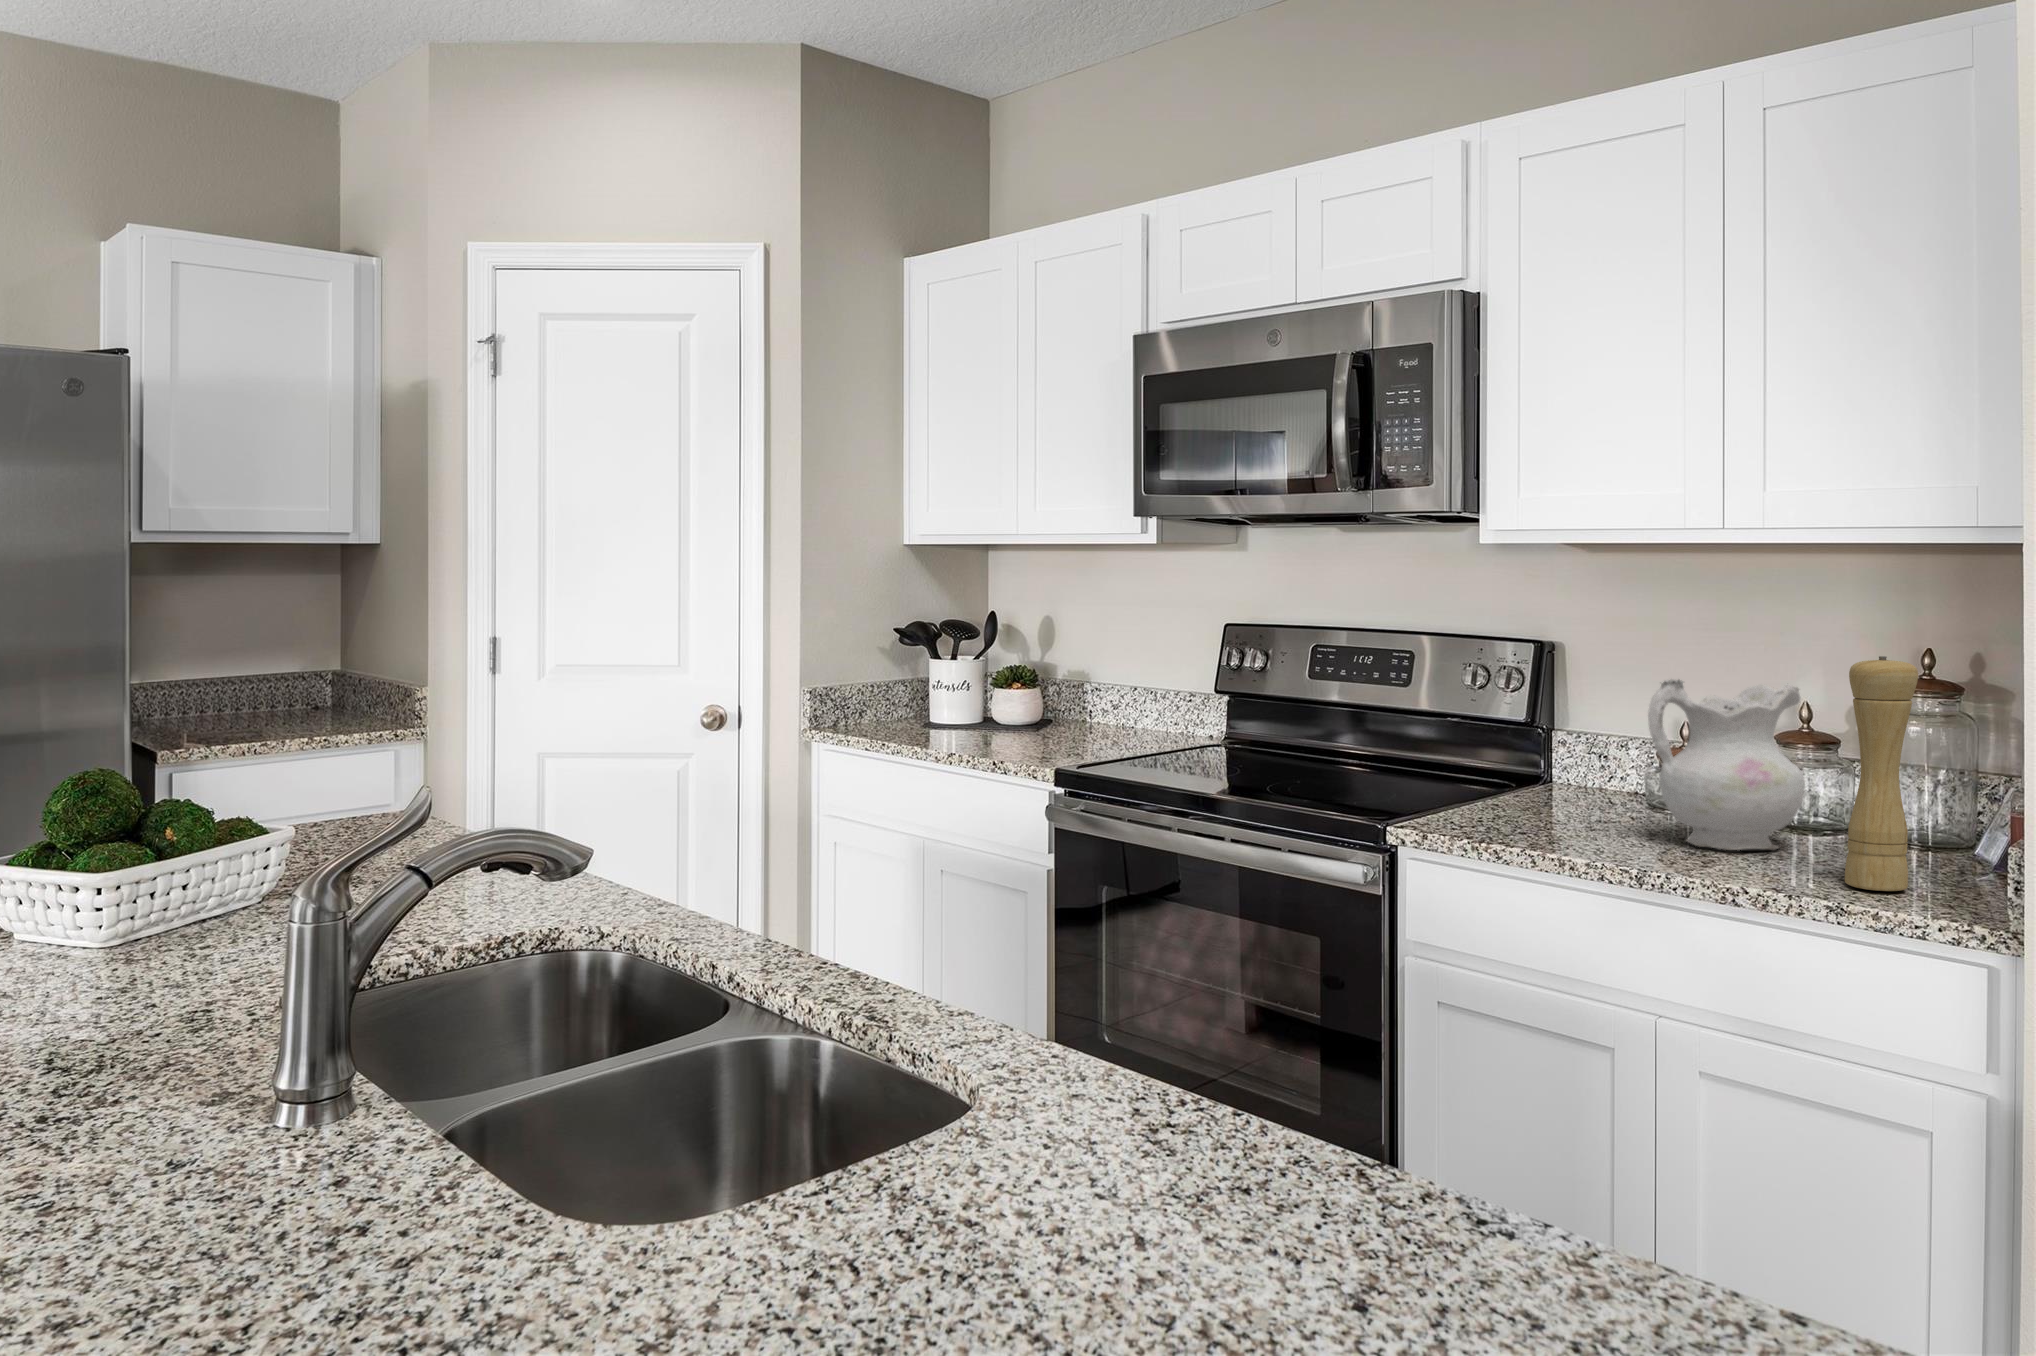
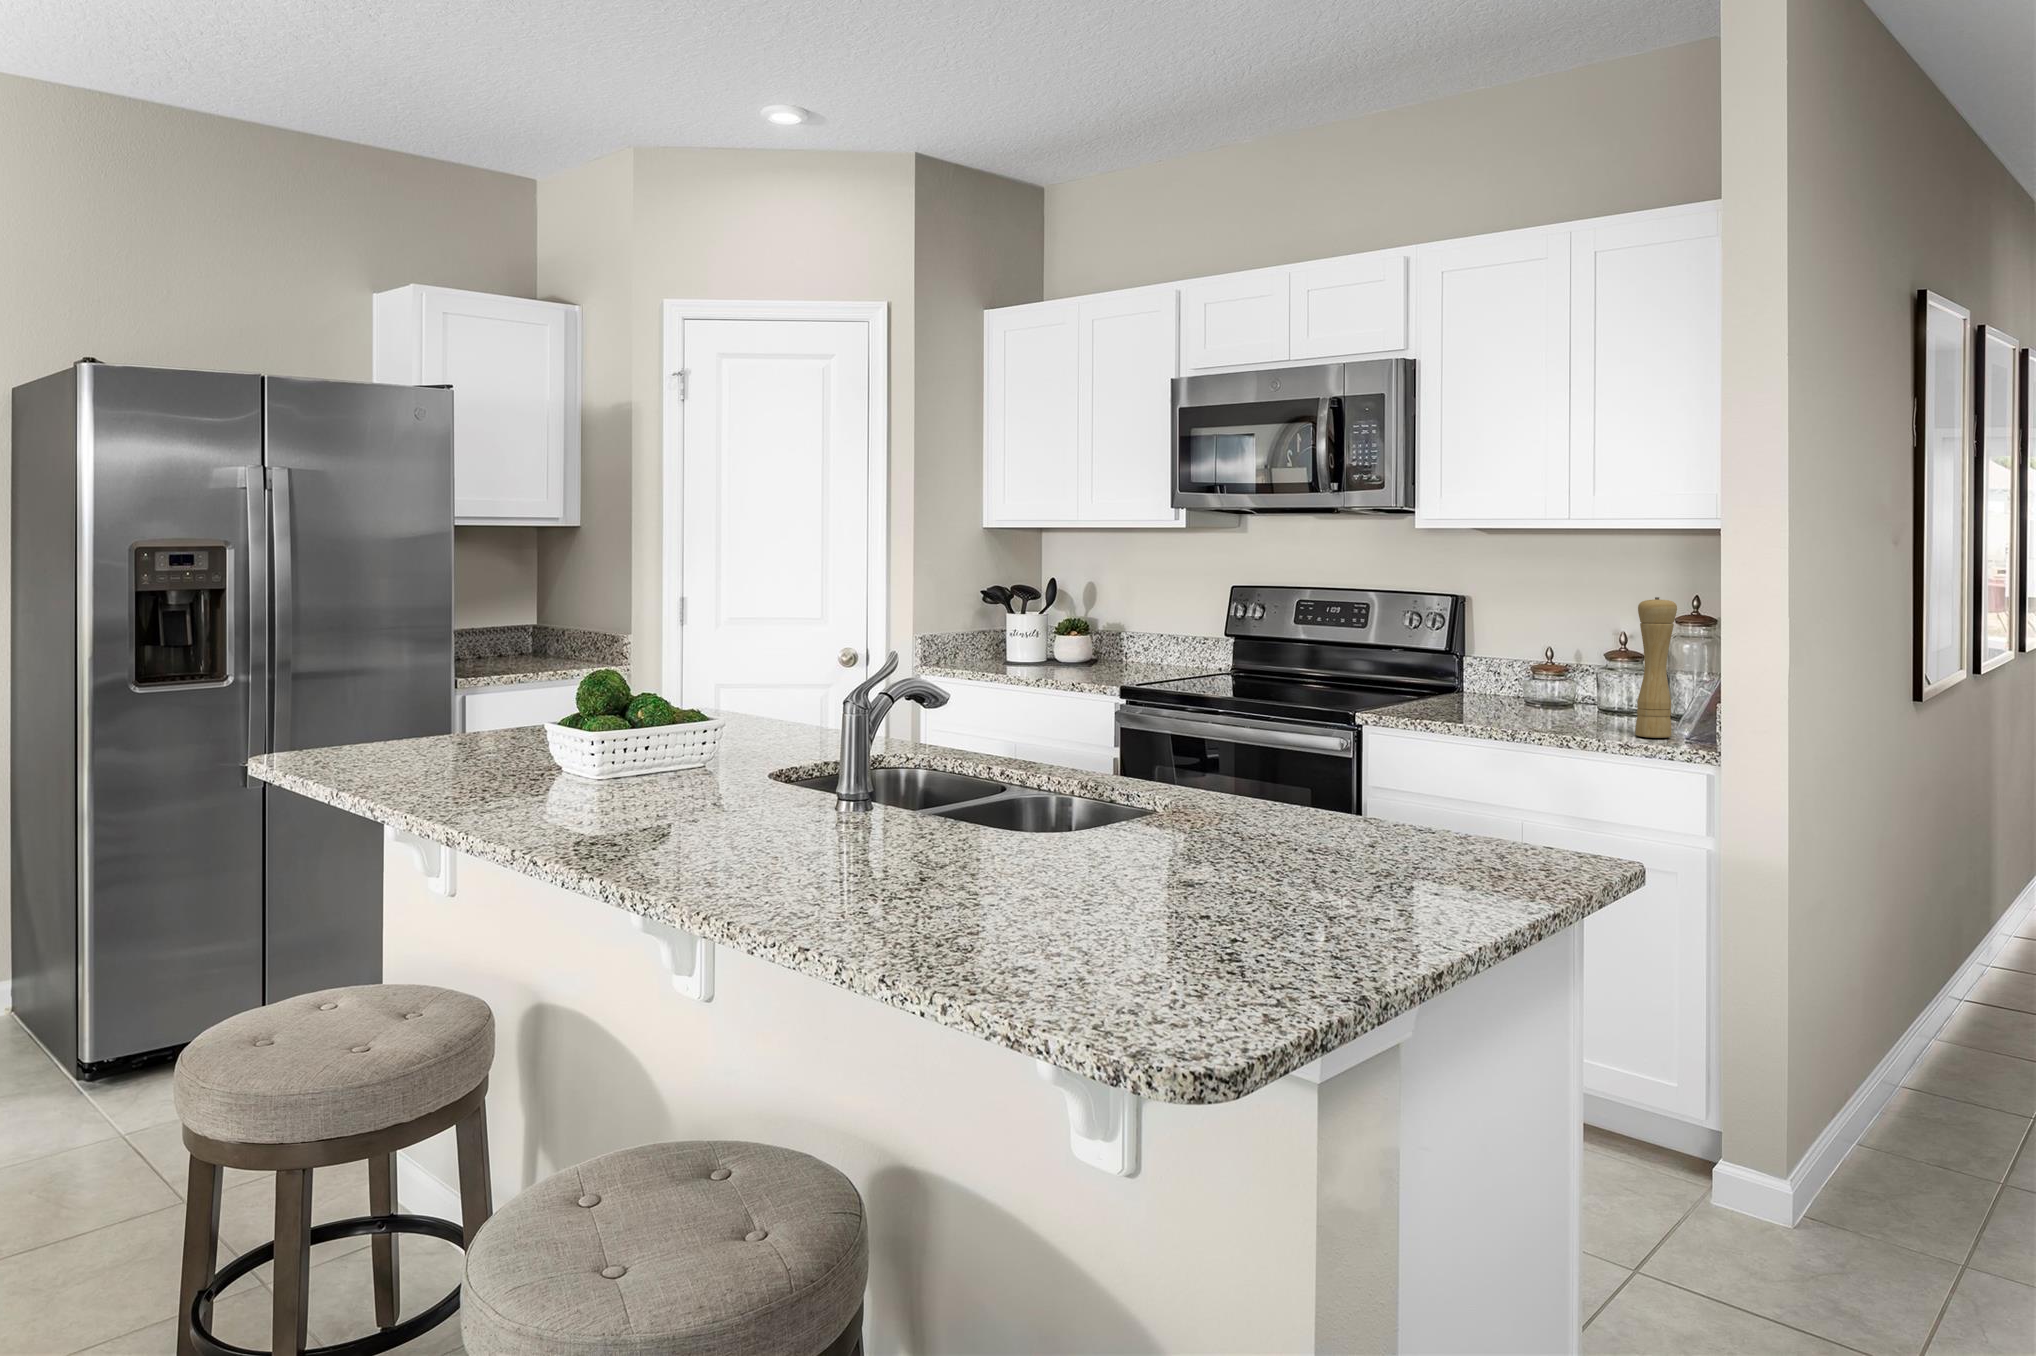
ceramic pitcher: present [1648,679,1805,850] -> none [1522,614,1618,722]

